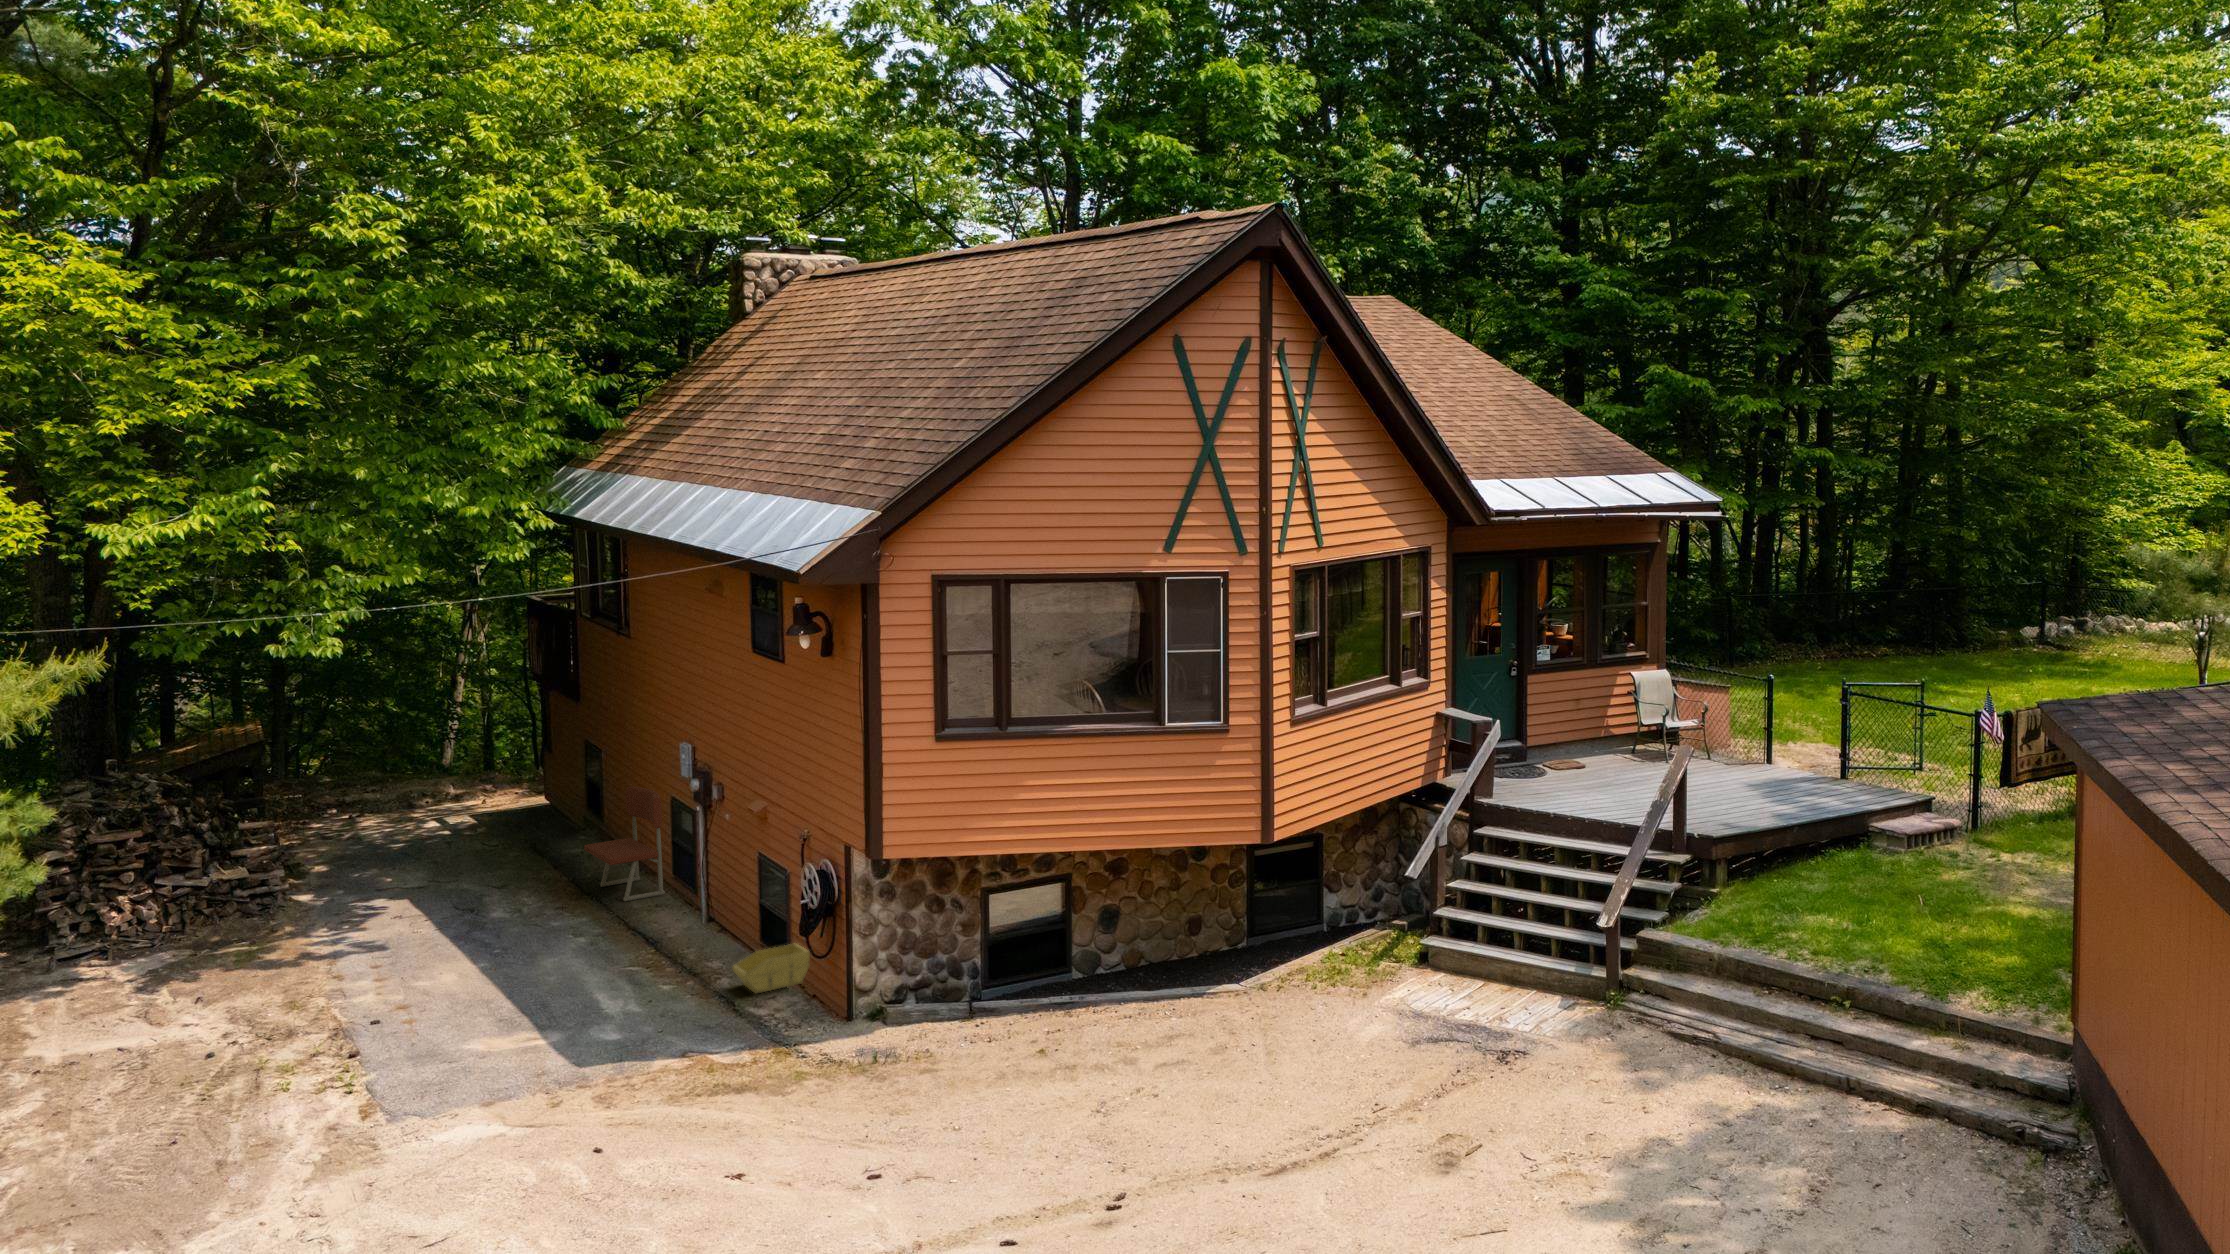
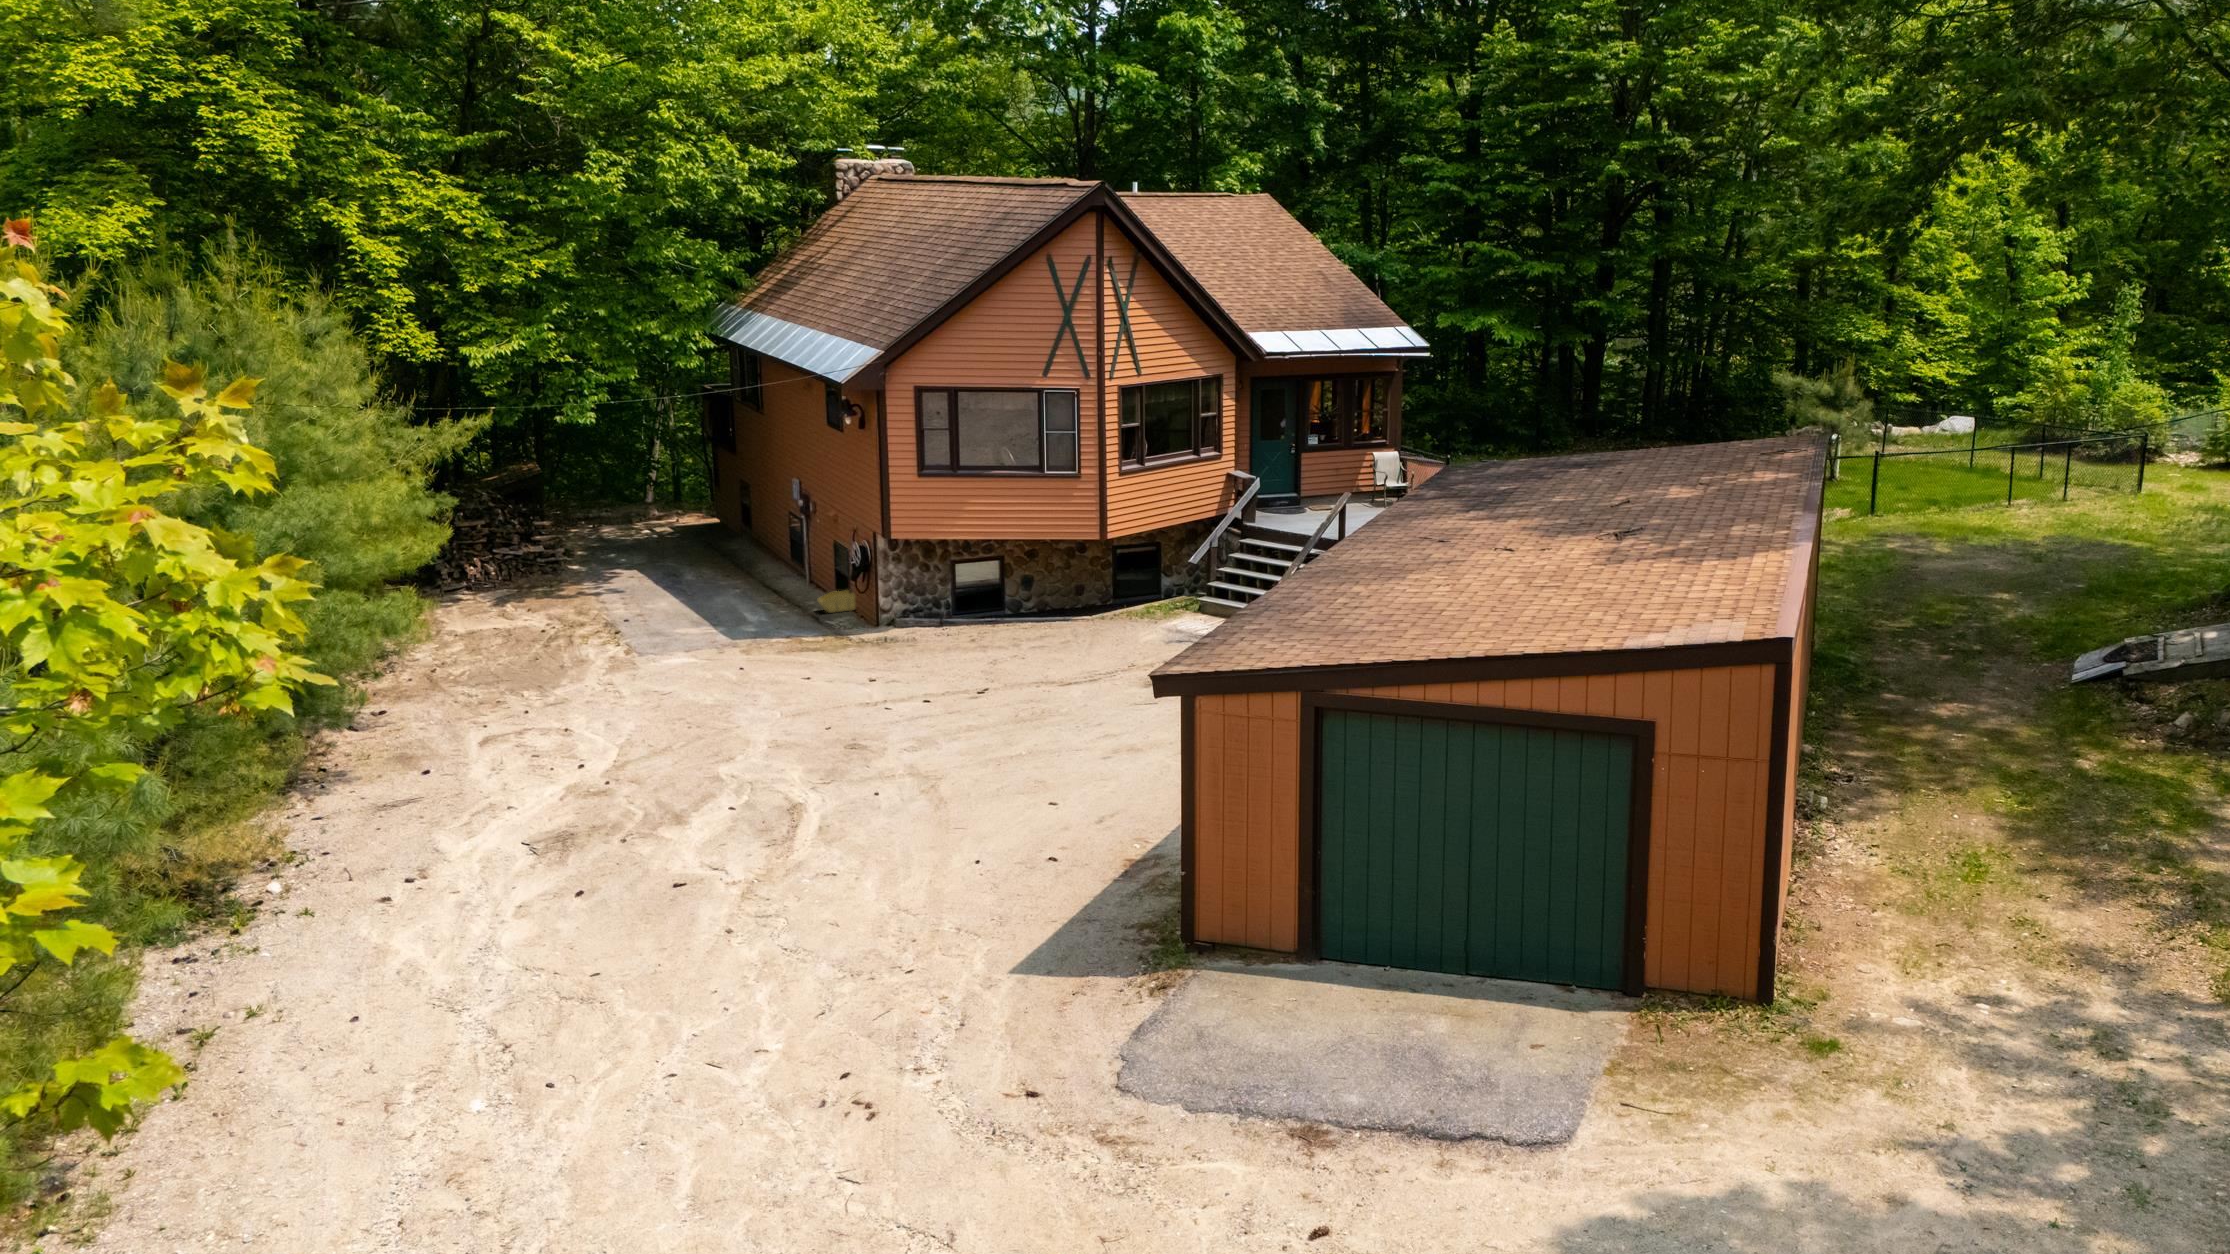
bench: present [584,786,665,901] -> none [739,509,786,575]

